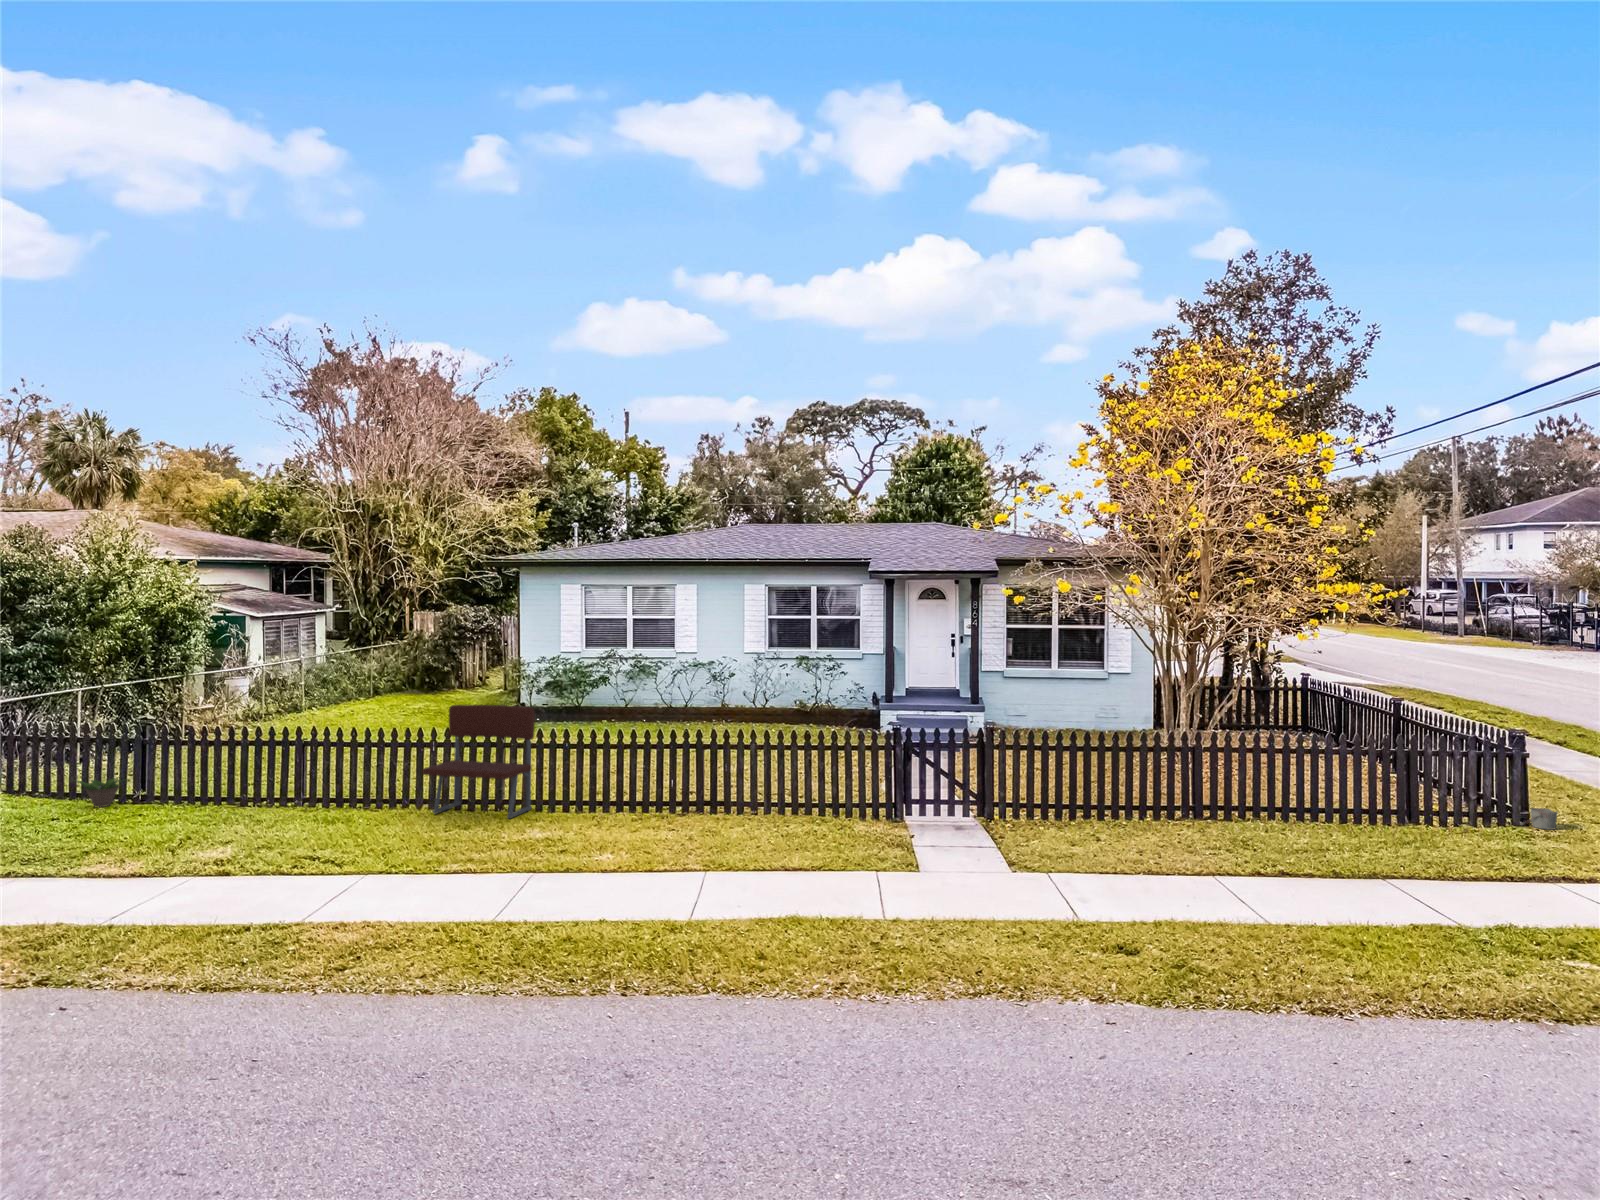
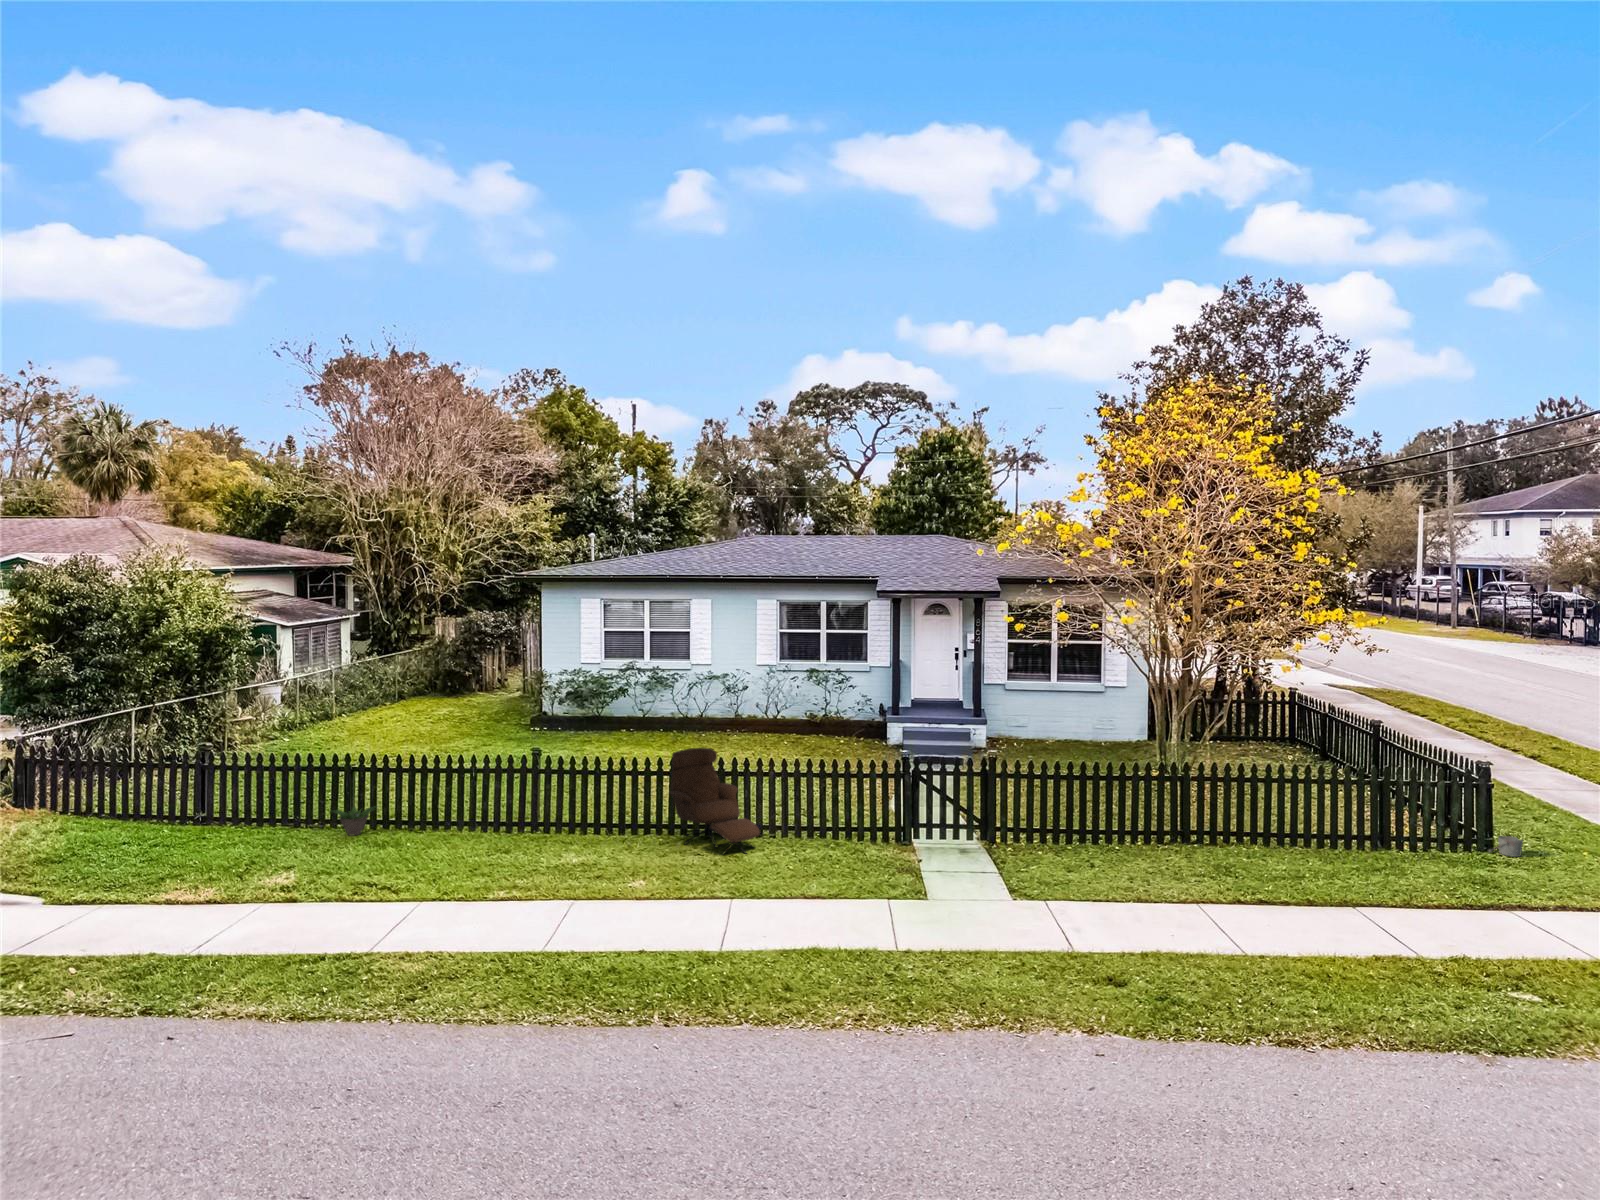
bench: present [422,705,535,819] -> none [462,734,566,843]
lounge chair: none [644,719,740,829] -> present [670,747,760,854]
decorative plant: present [77,778,123,807] -> present [334,807,374,836]

